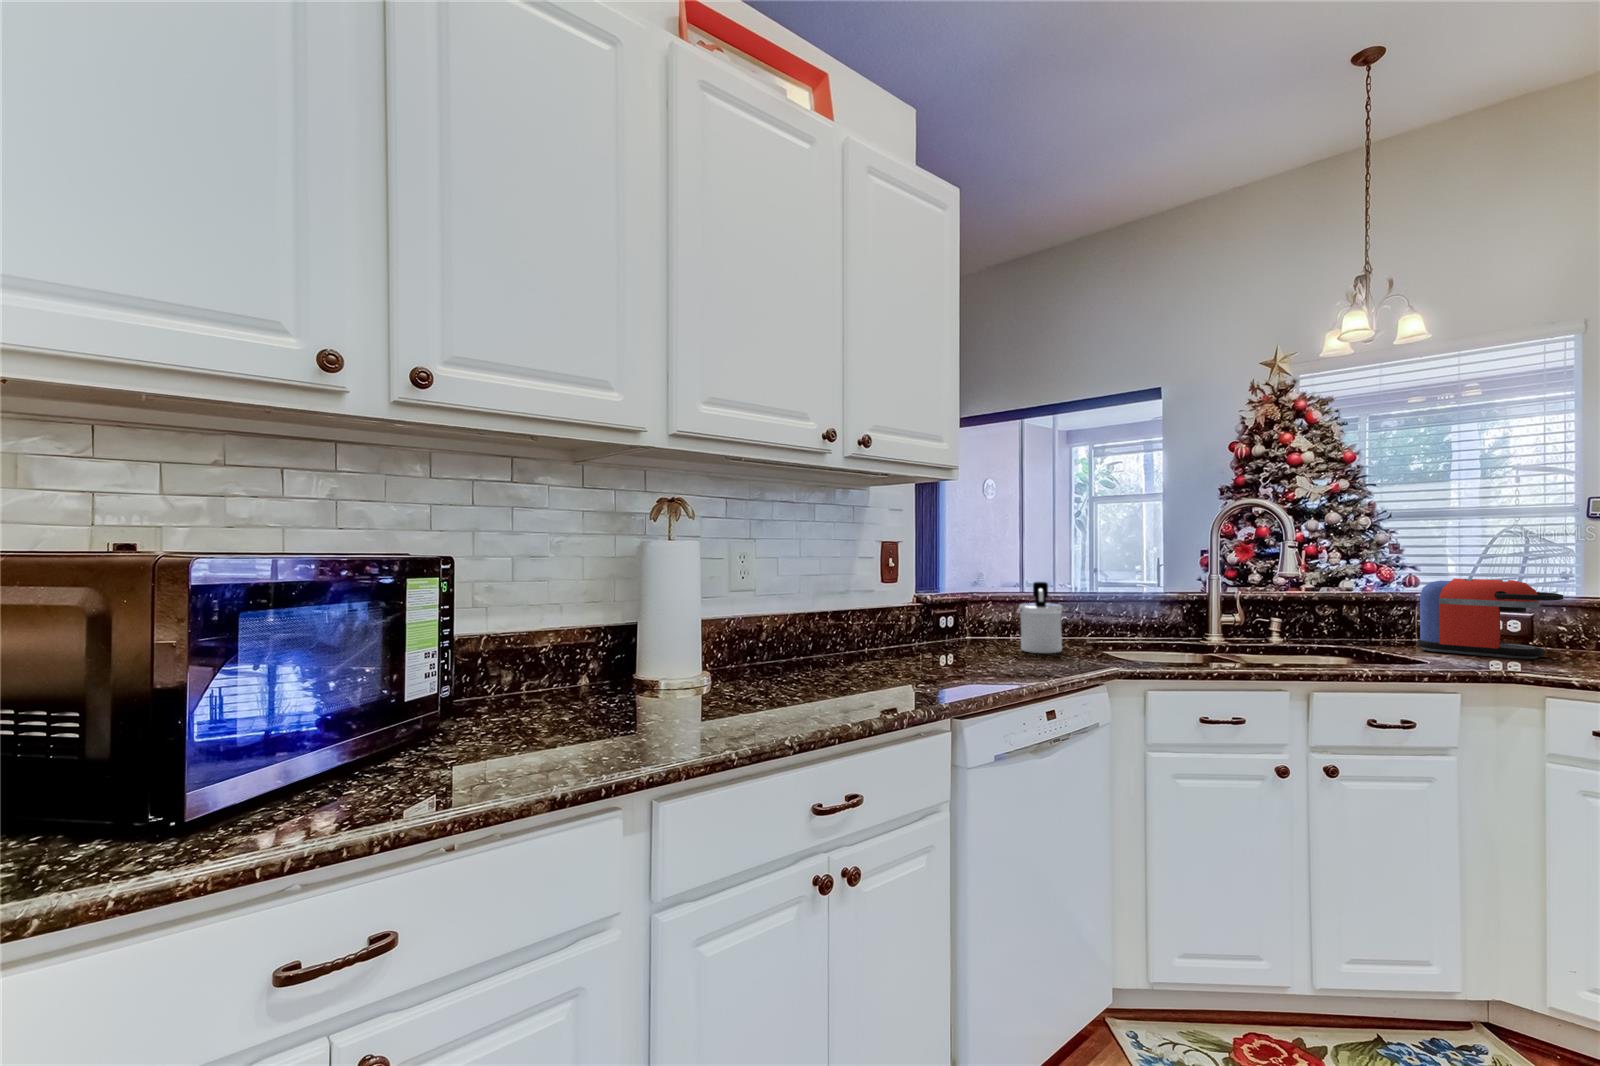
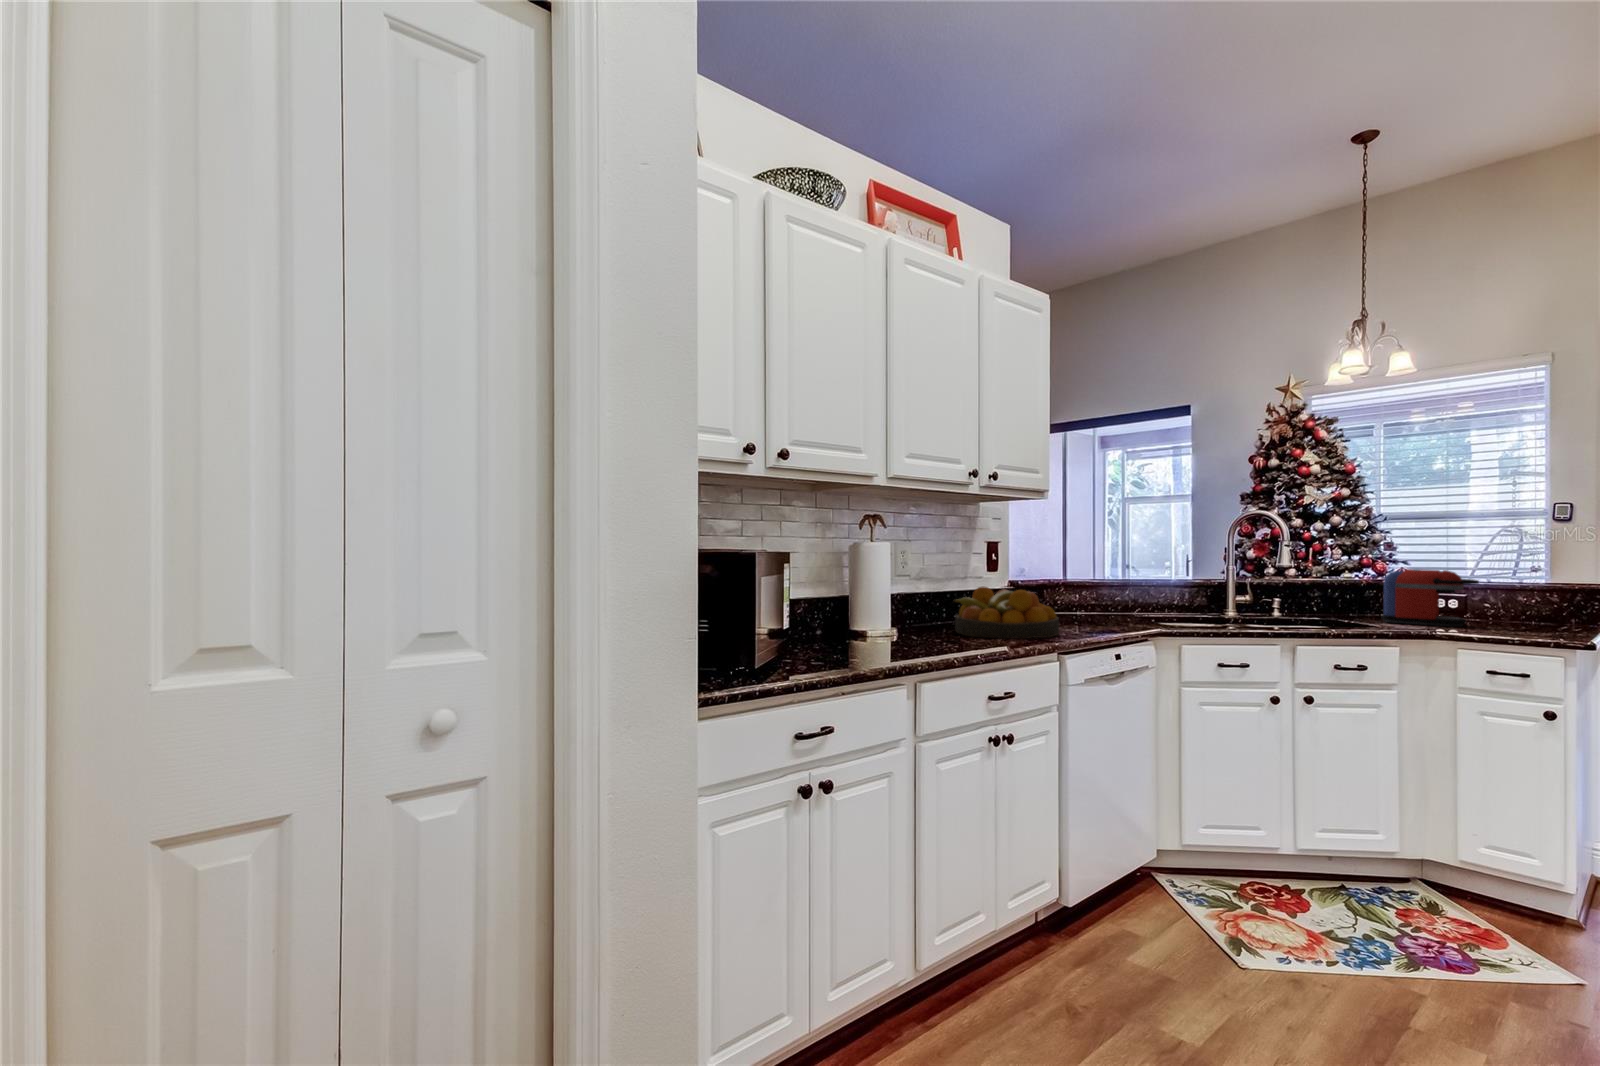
soap dispenser: present [1019,582,1063,653] -> none [1089,571,1122,624]
fruit bowl: none [811,606,962,687] -> present [954,587,1059,638]

